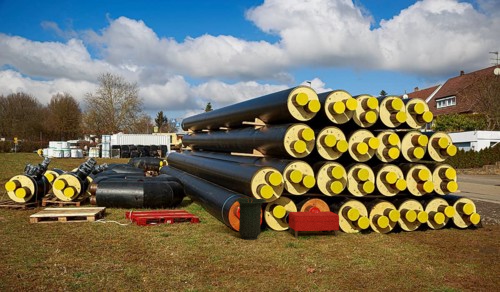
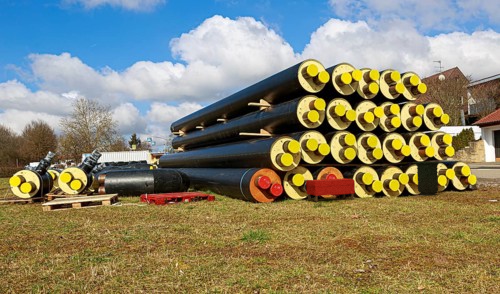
trash can: present [235,198,266,240] -> present [413,162,441,196]

